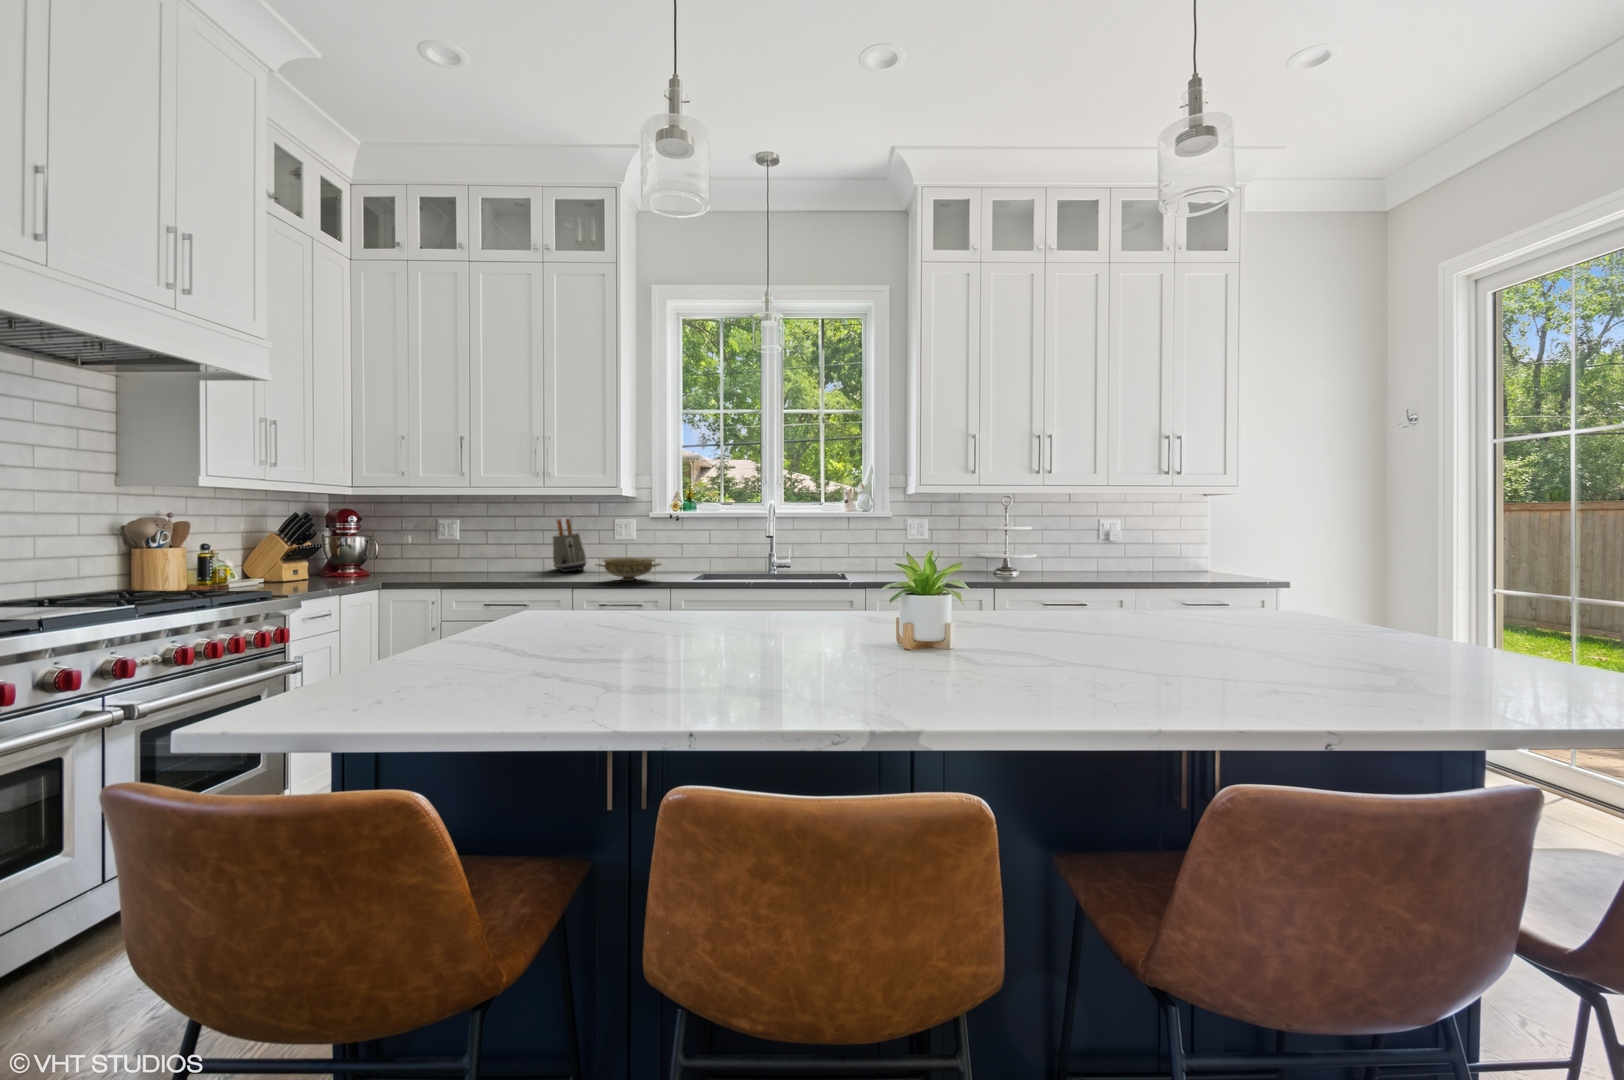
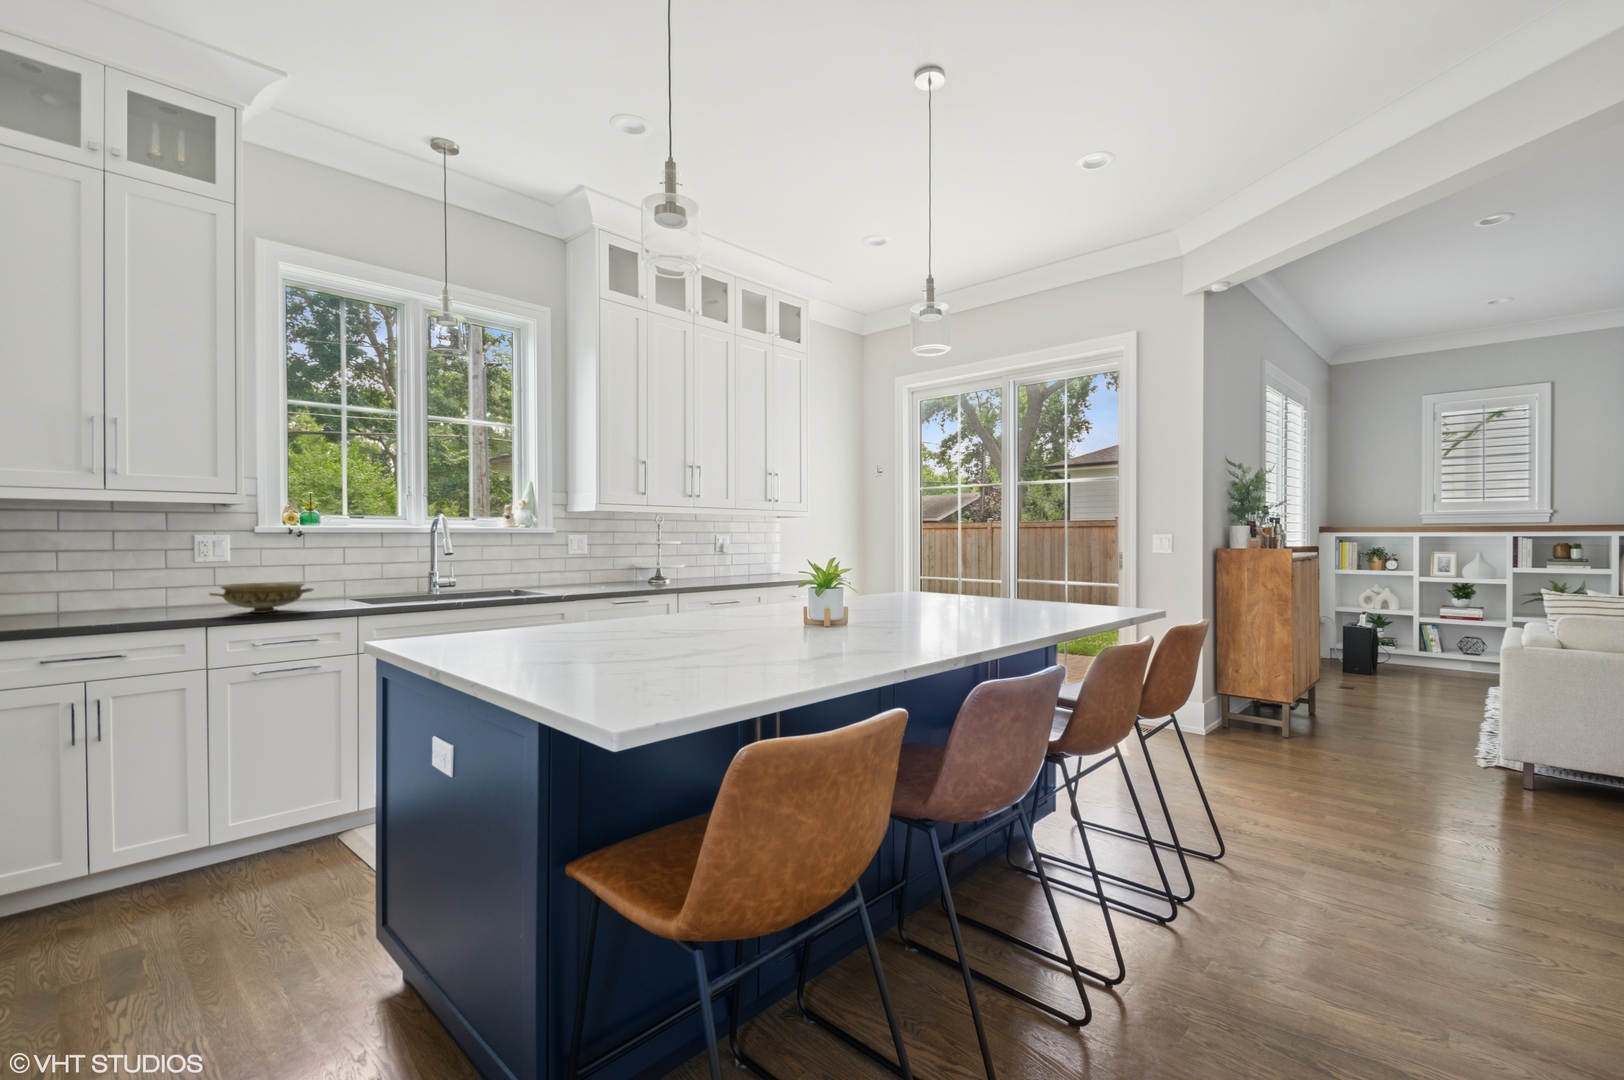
toaster: present [553,518,587,572] -> none [67,534,152,610]

